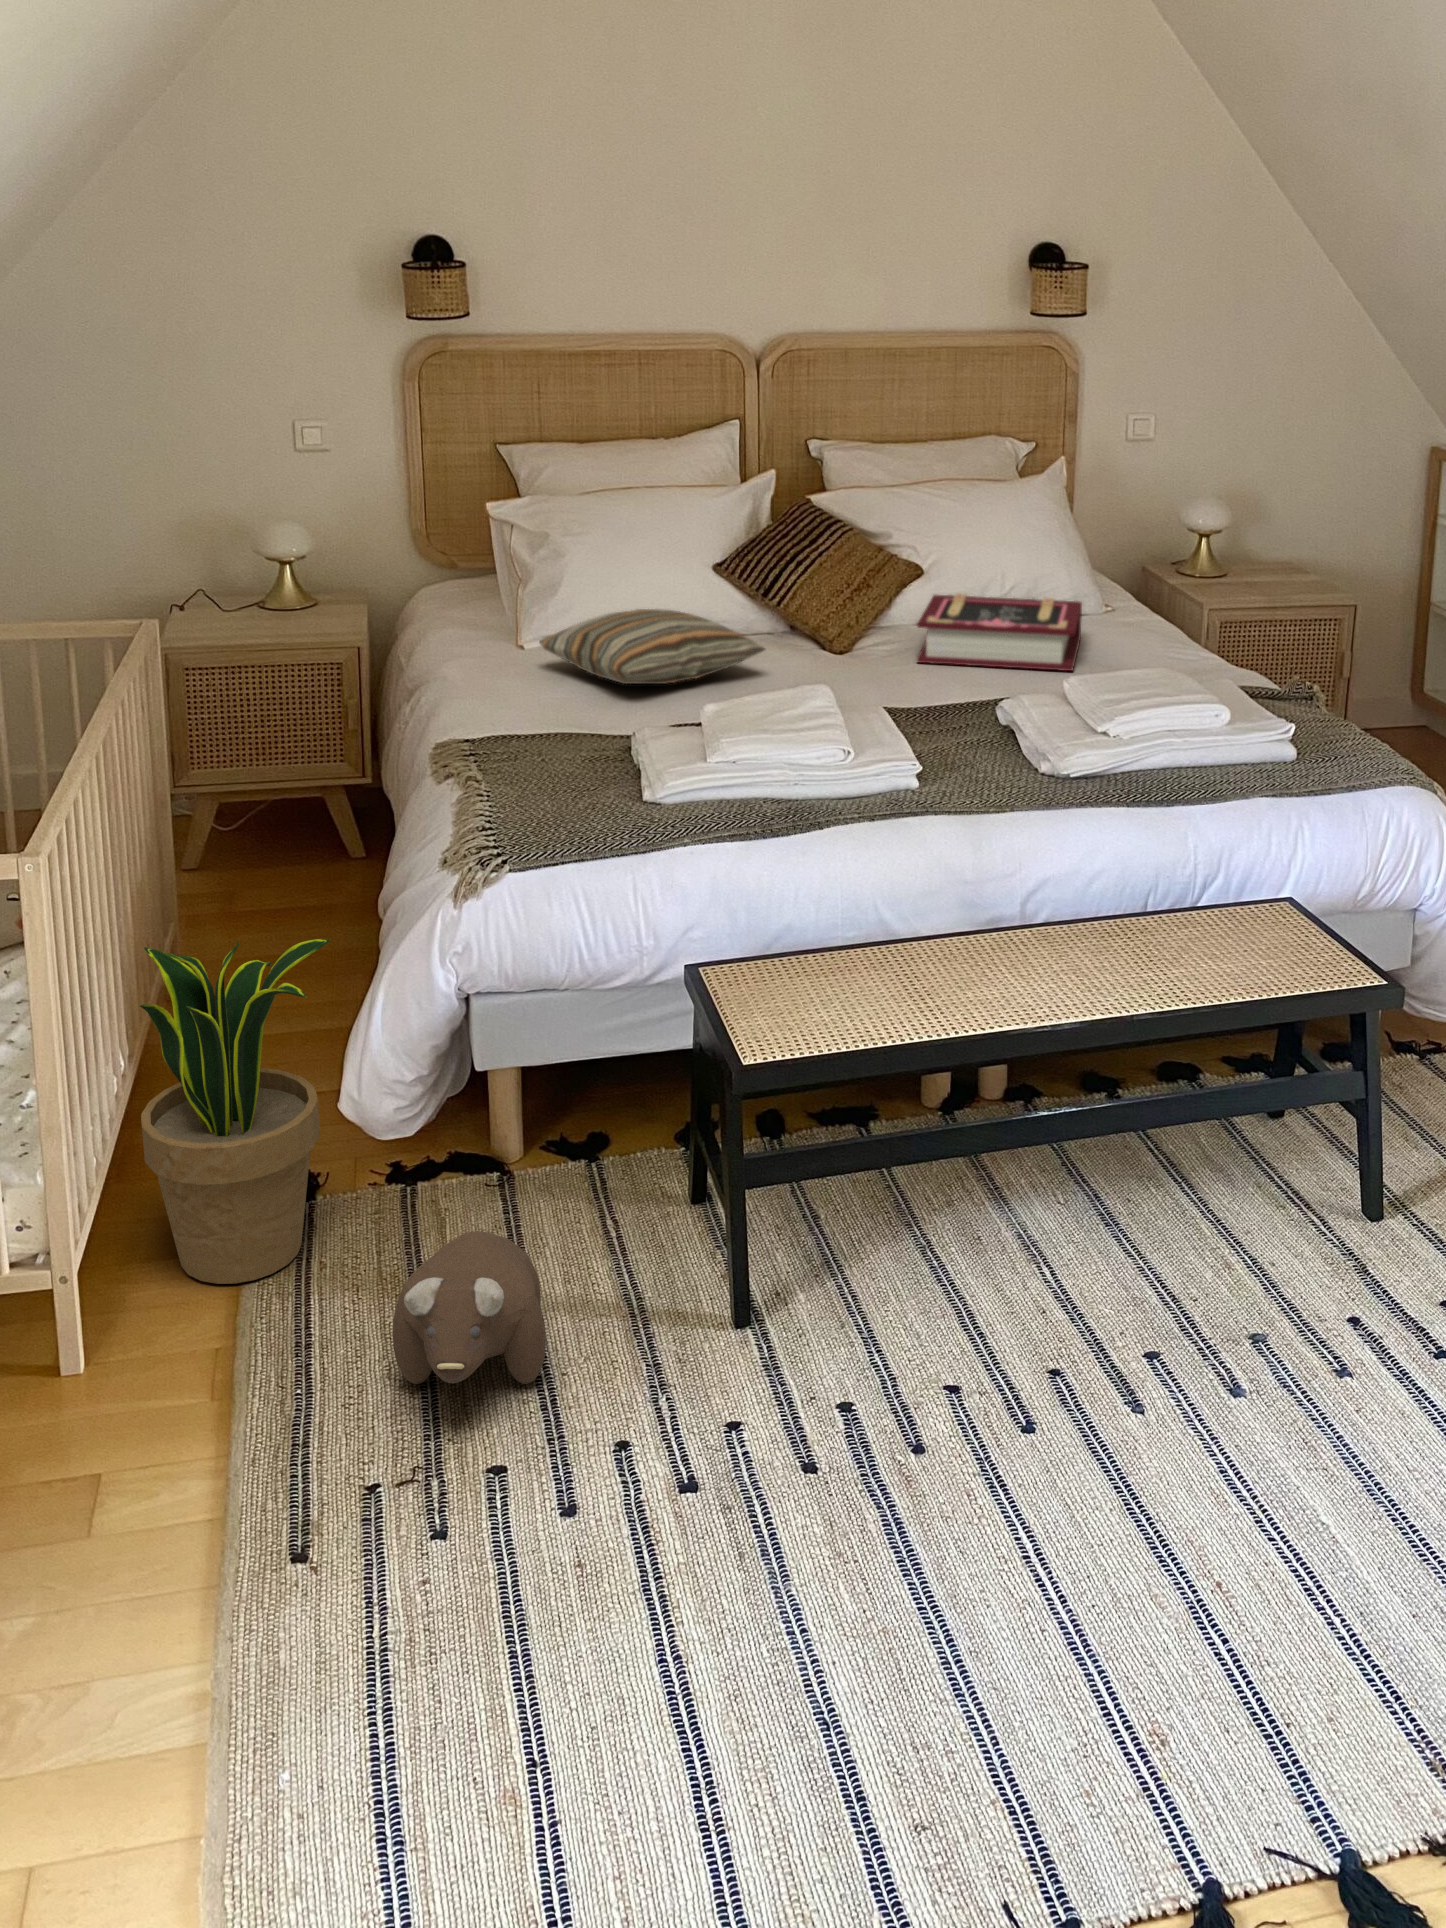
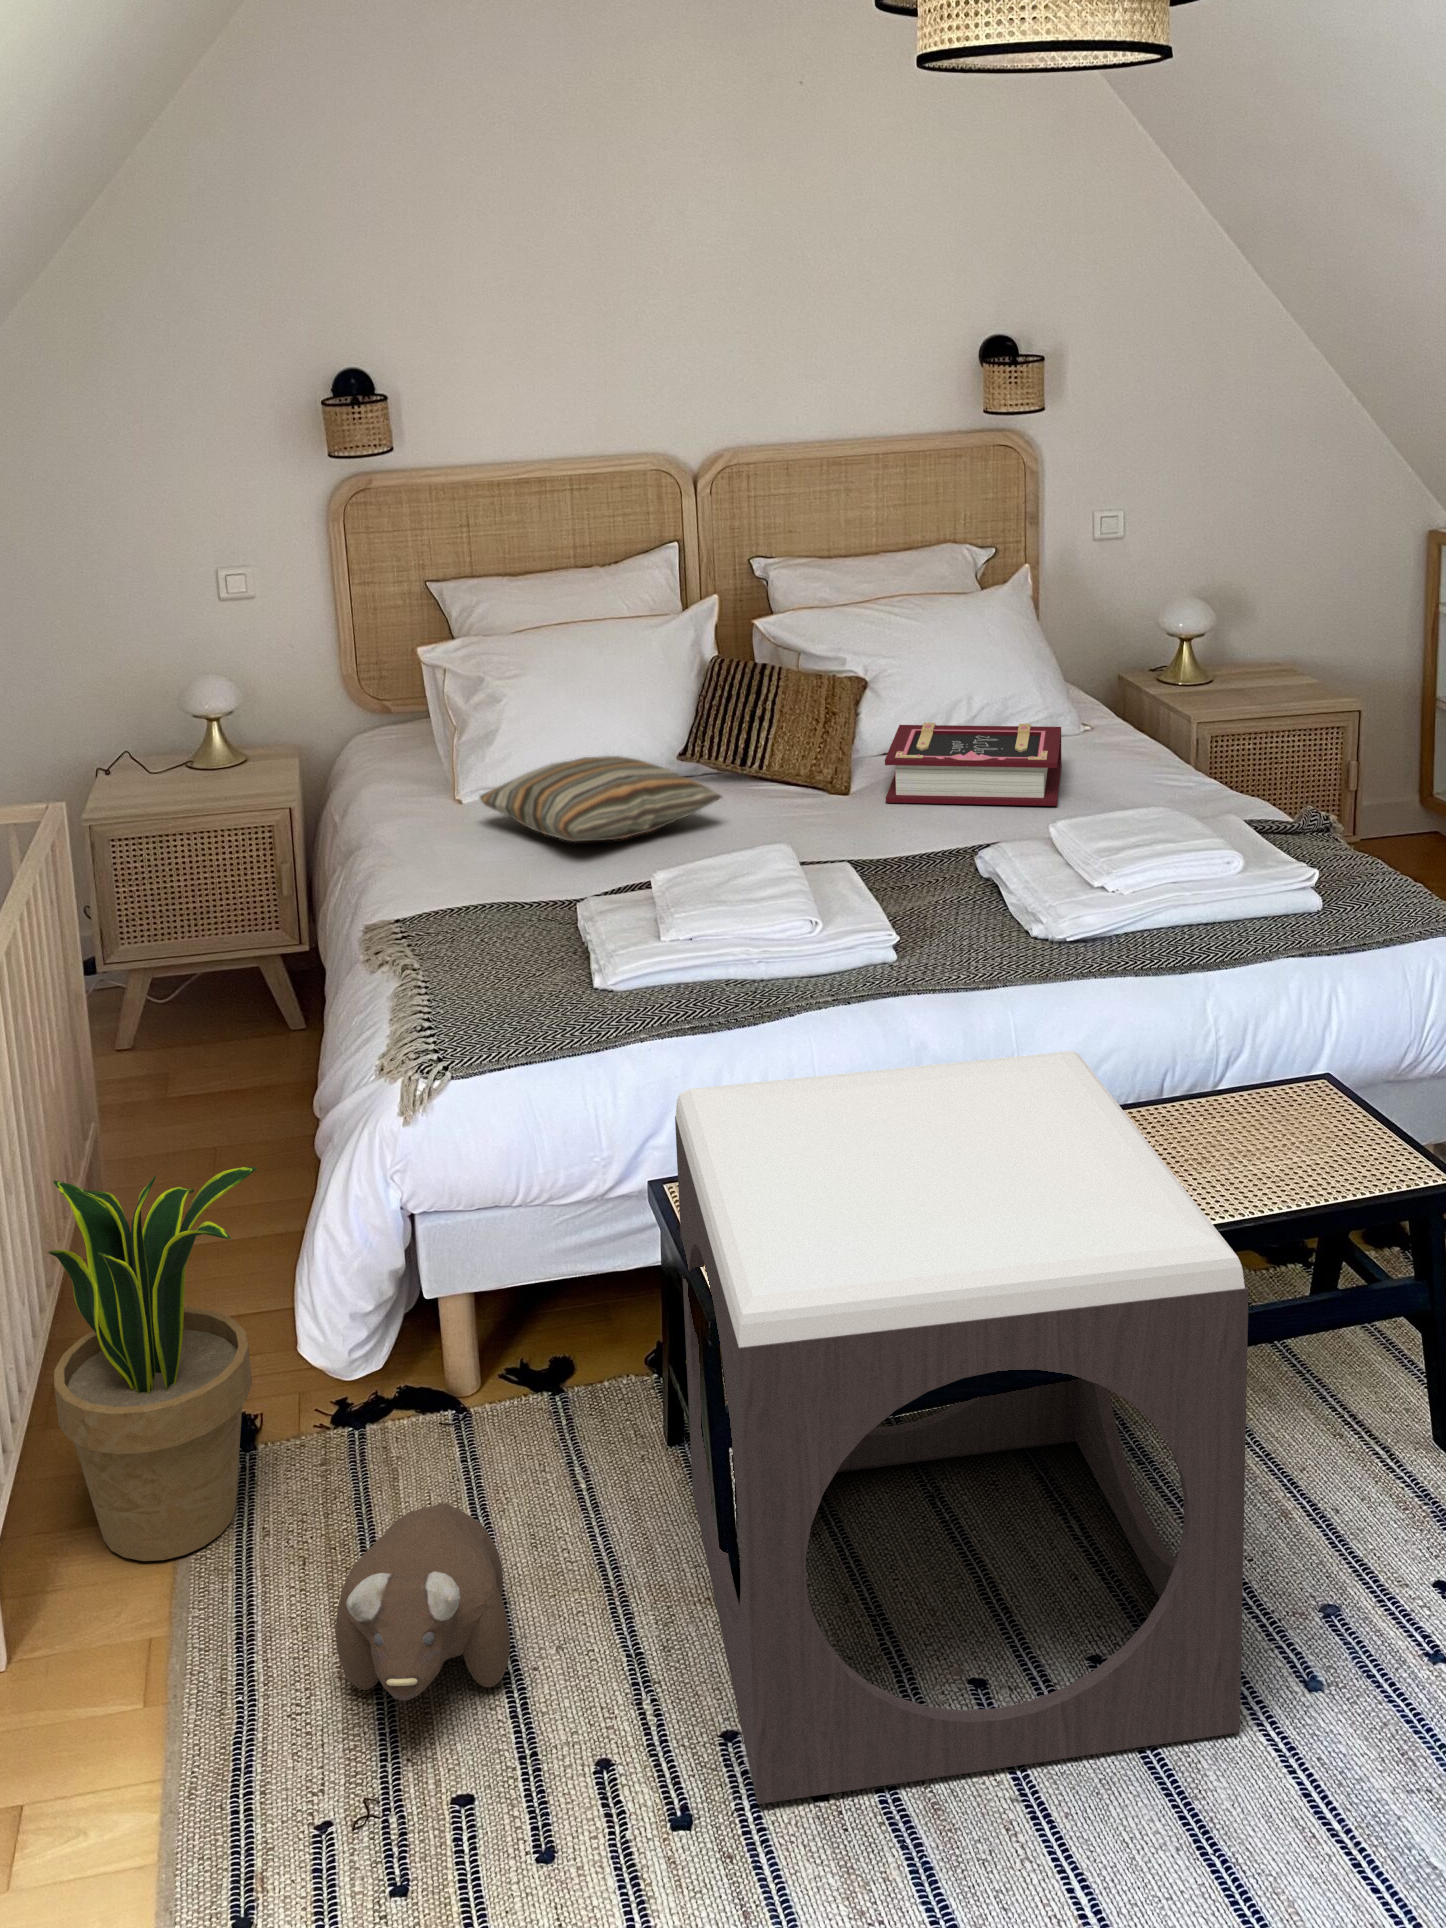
footstool: none [708,861,1191,1472] -> present [675,1051,1249,1804]

